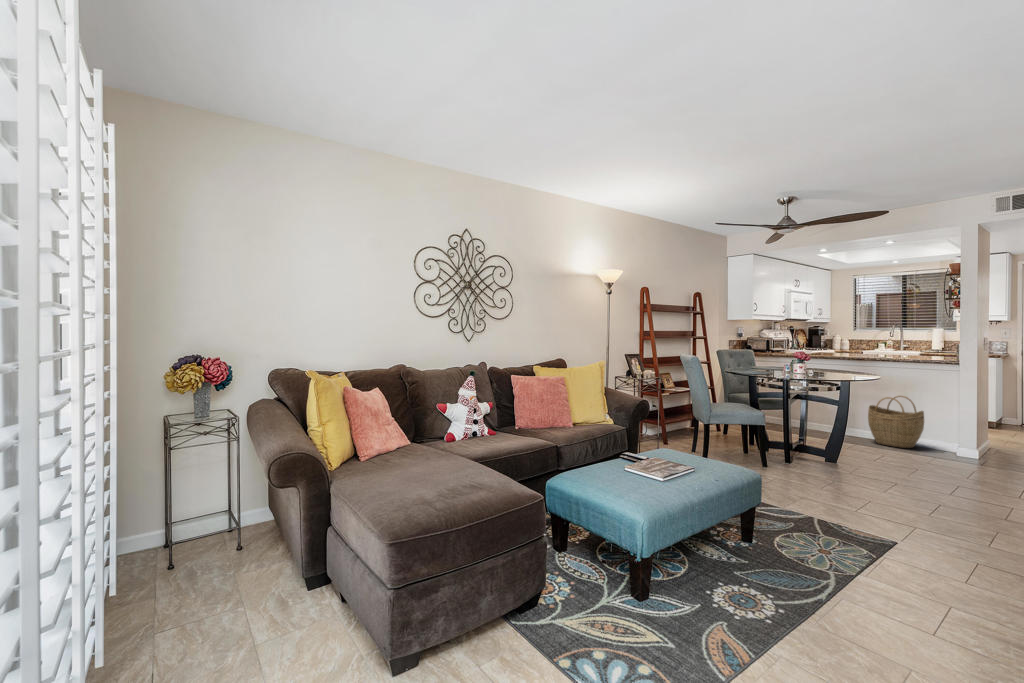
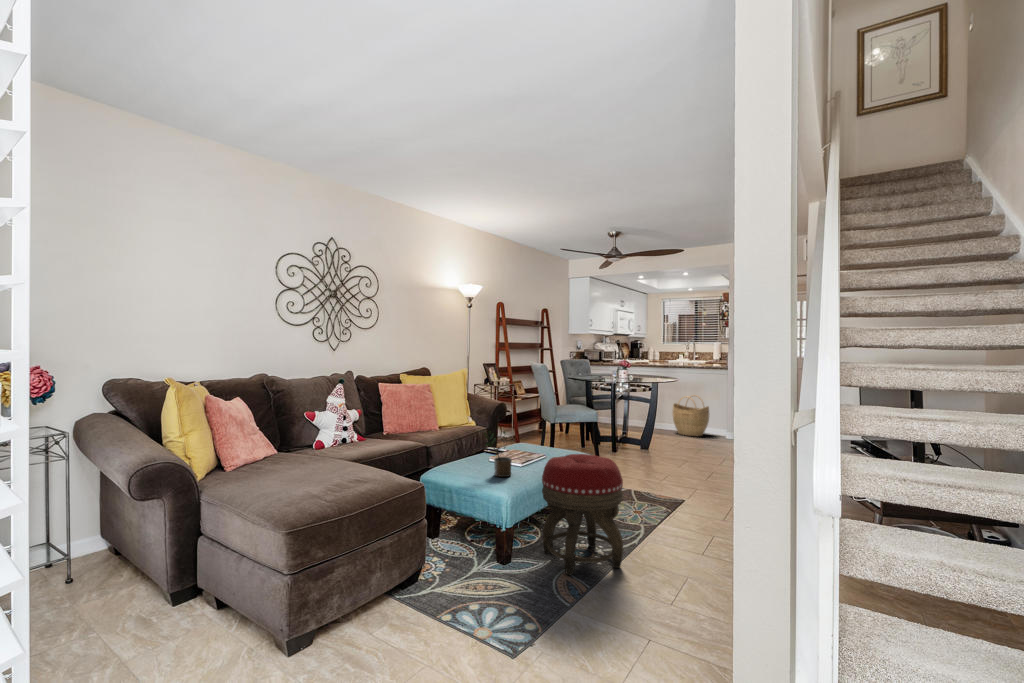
potted plant: none [616,437,651,494] -> present [484,431,512,477]
footstool: none [689,473,805,633] -> present [542,454,623,575]

